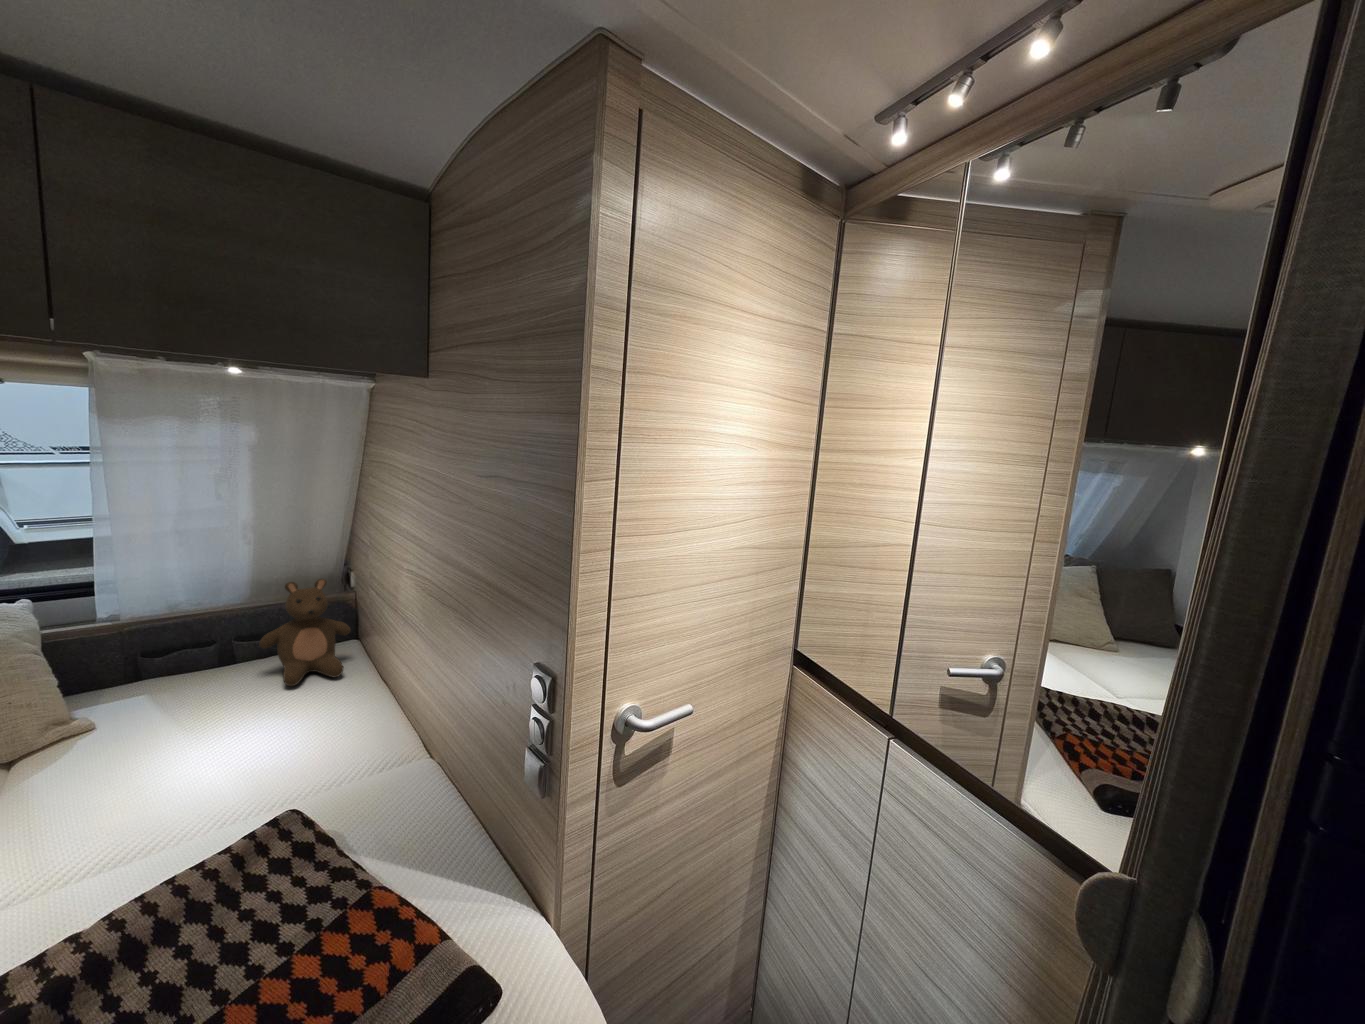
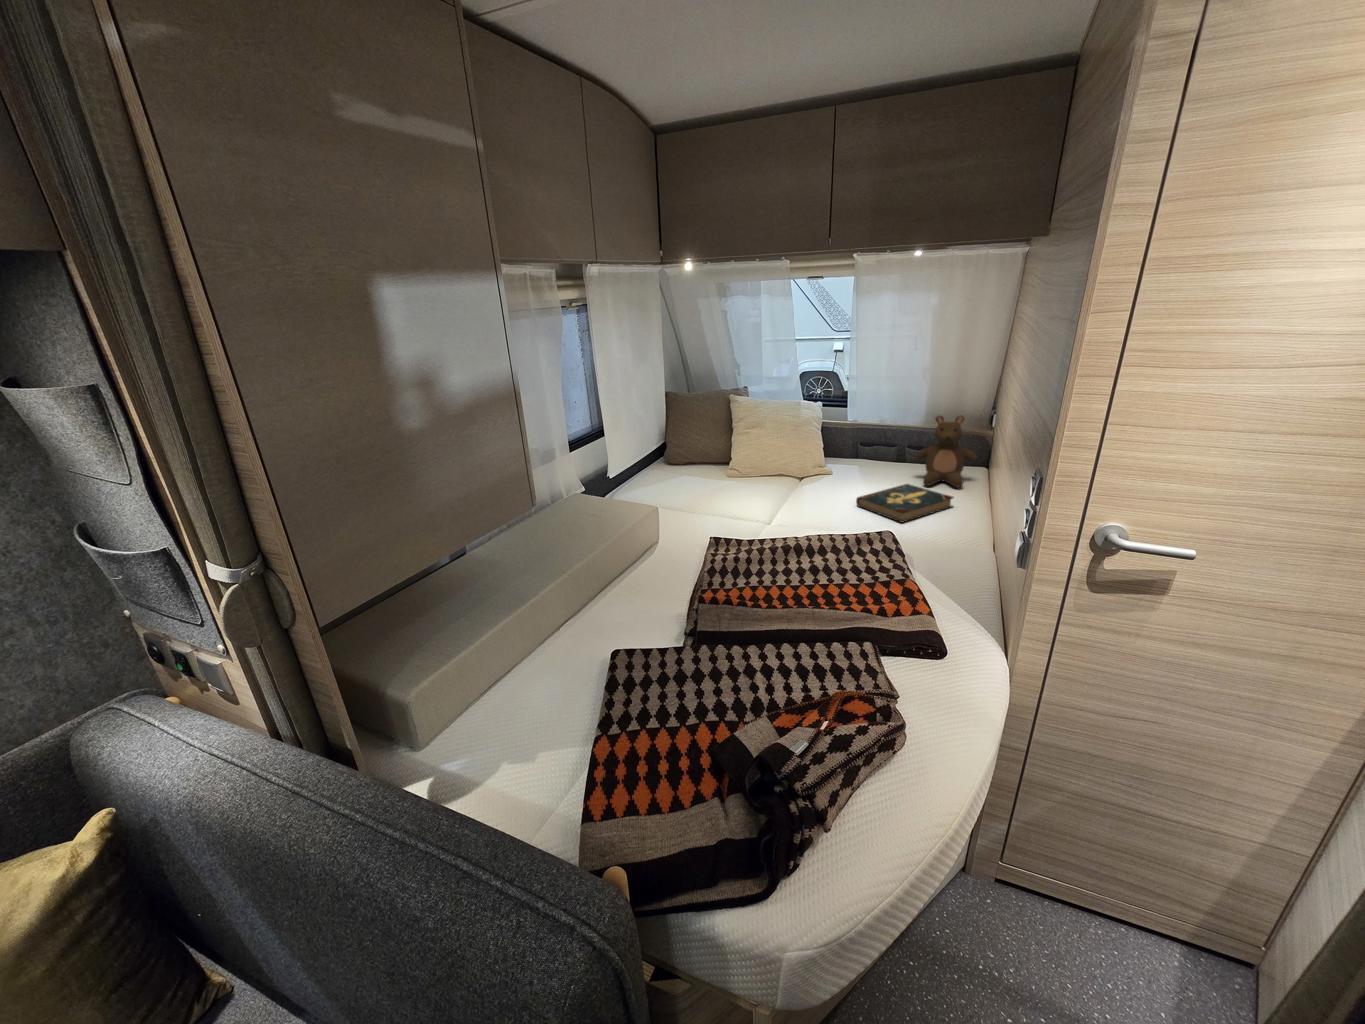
book: none [176,695,347,773] -> present [856,484,953,523]

